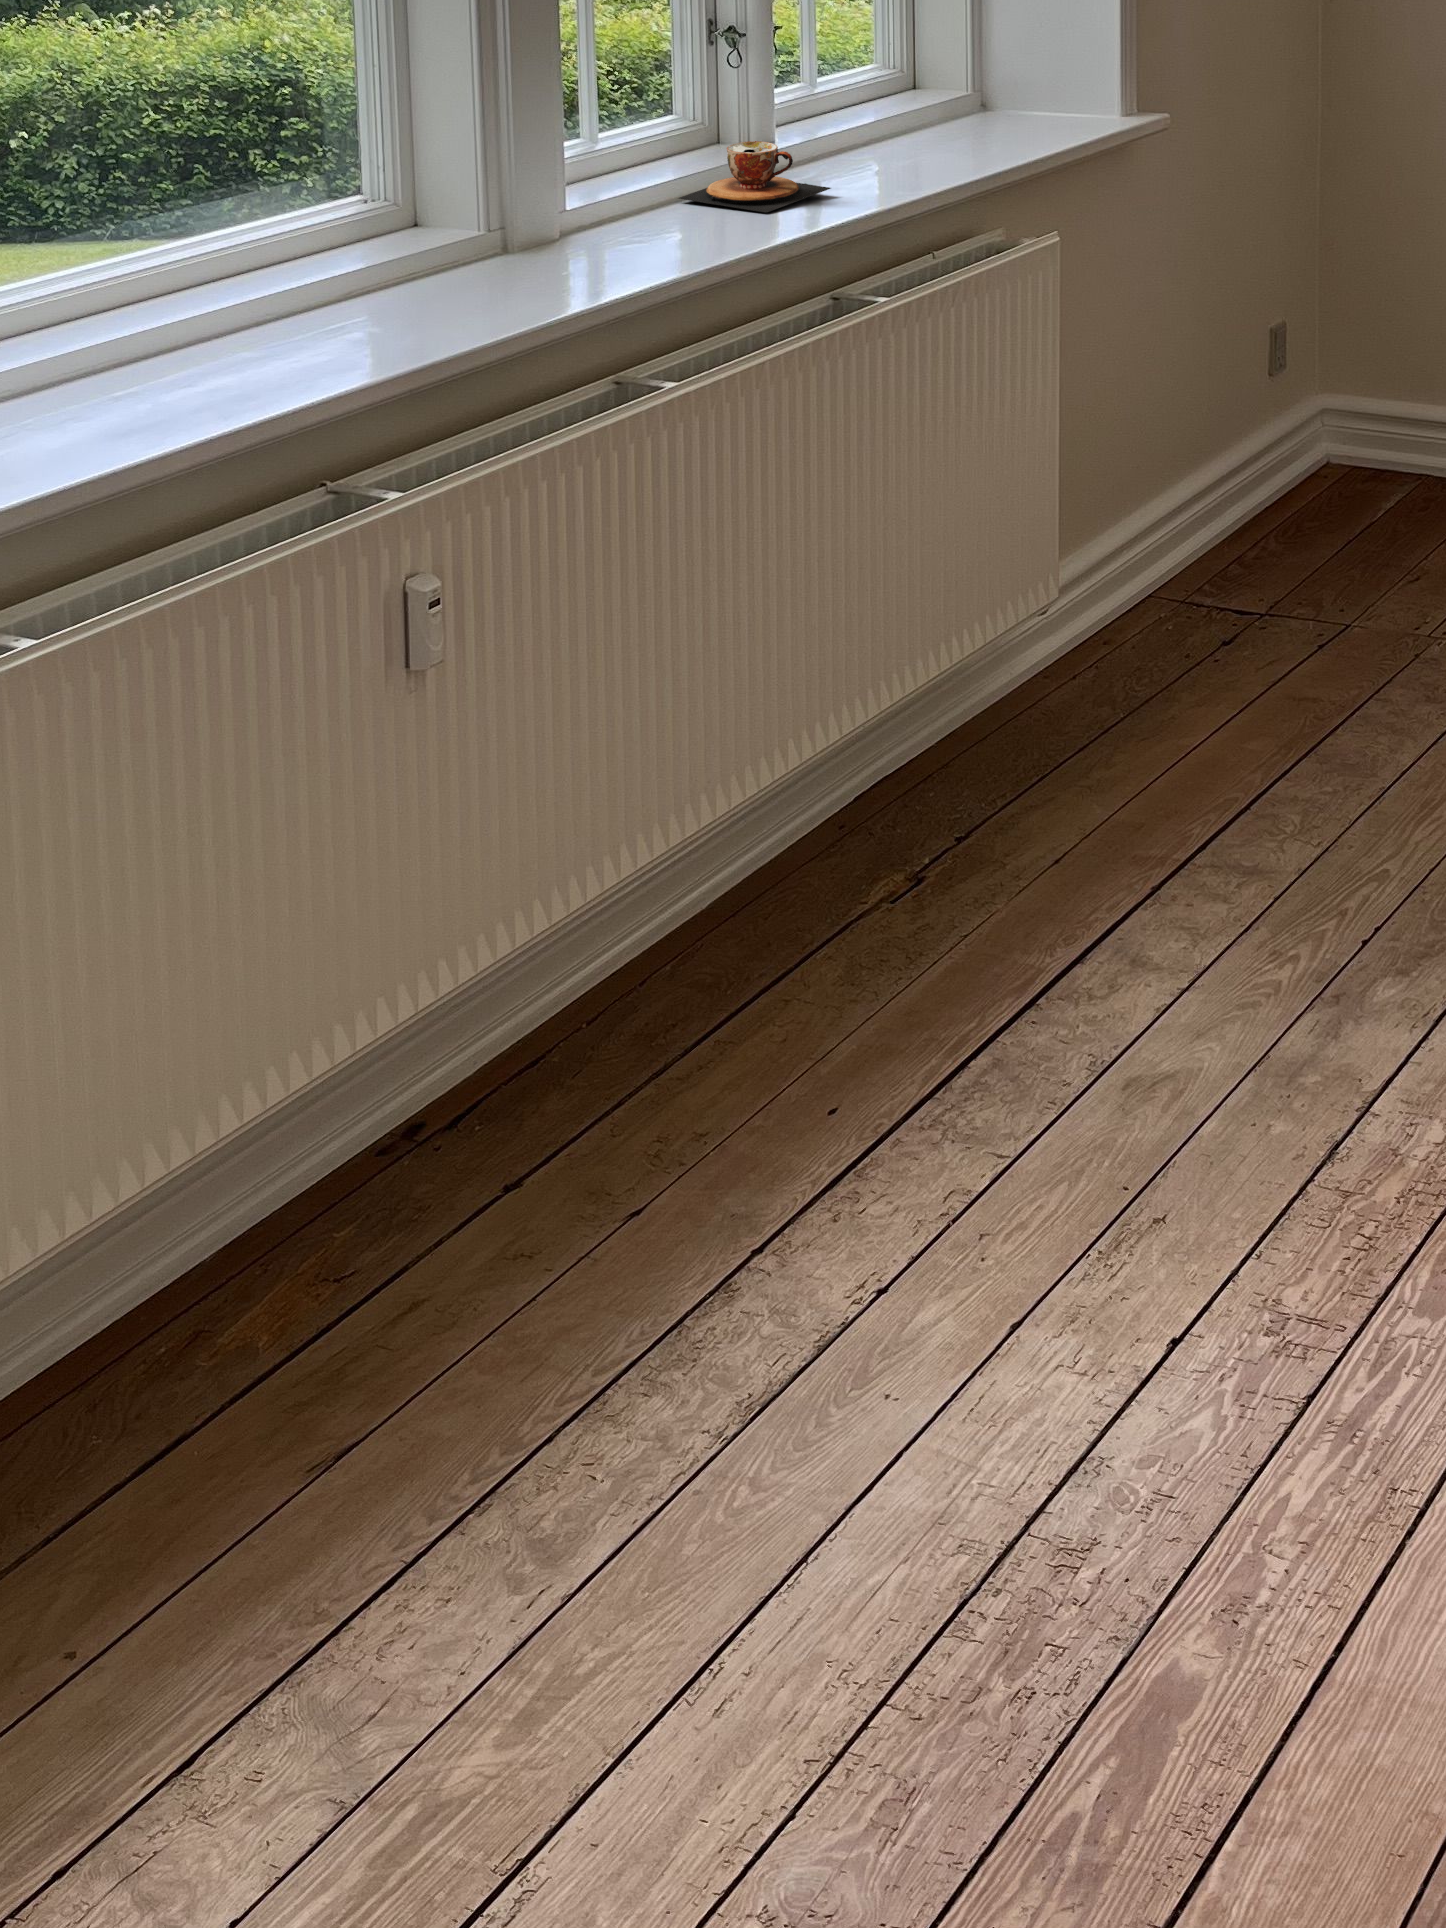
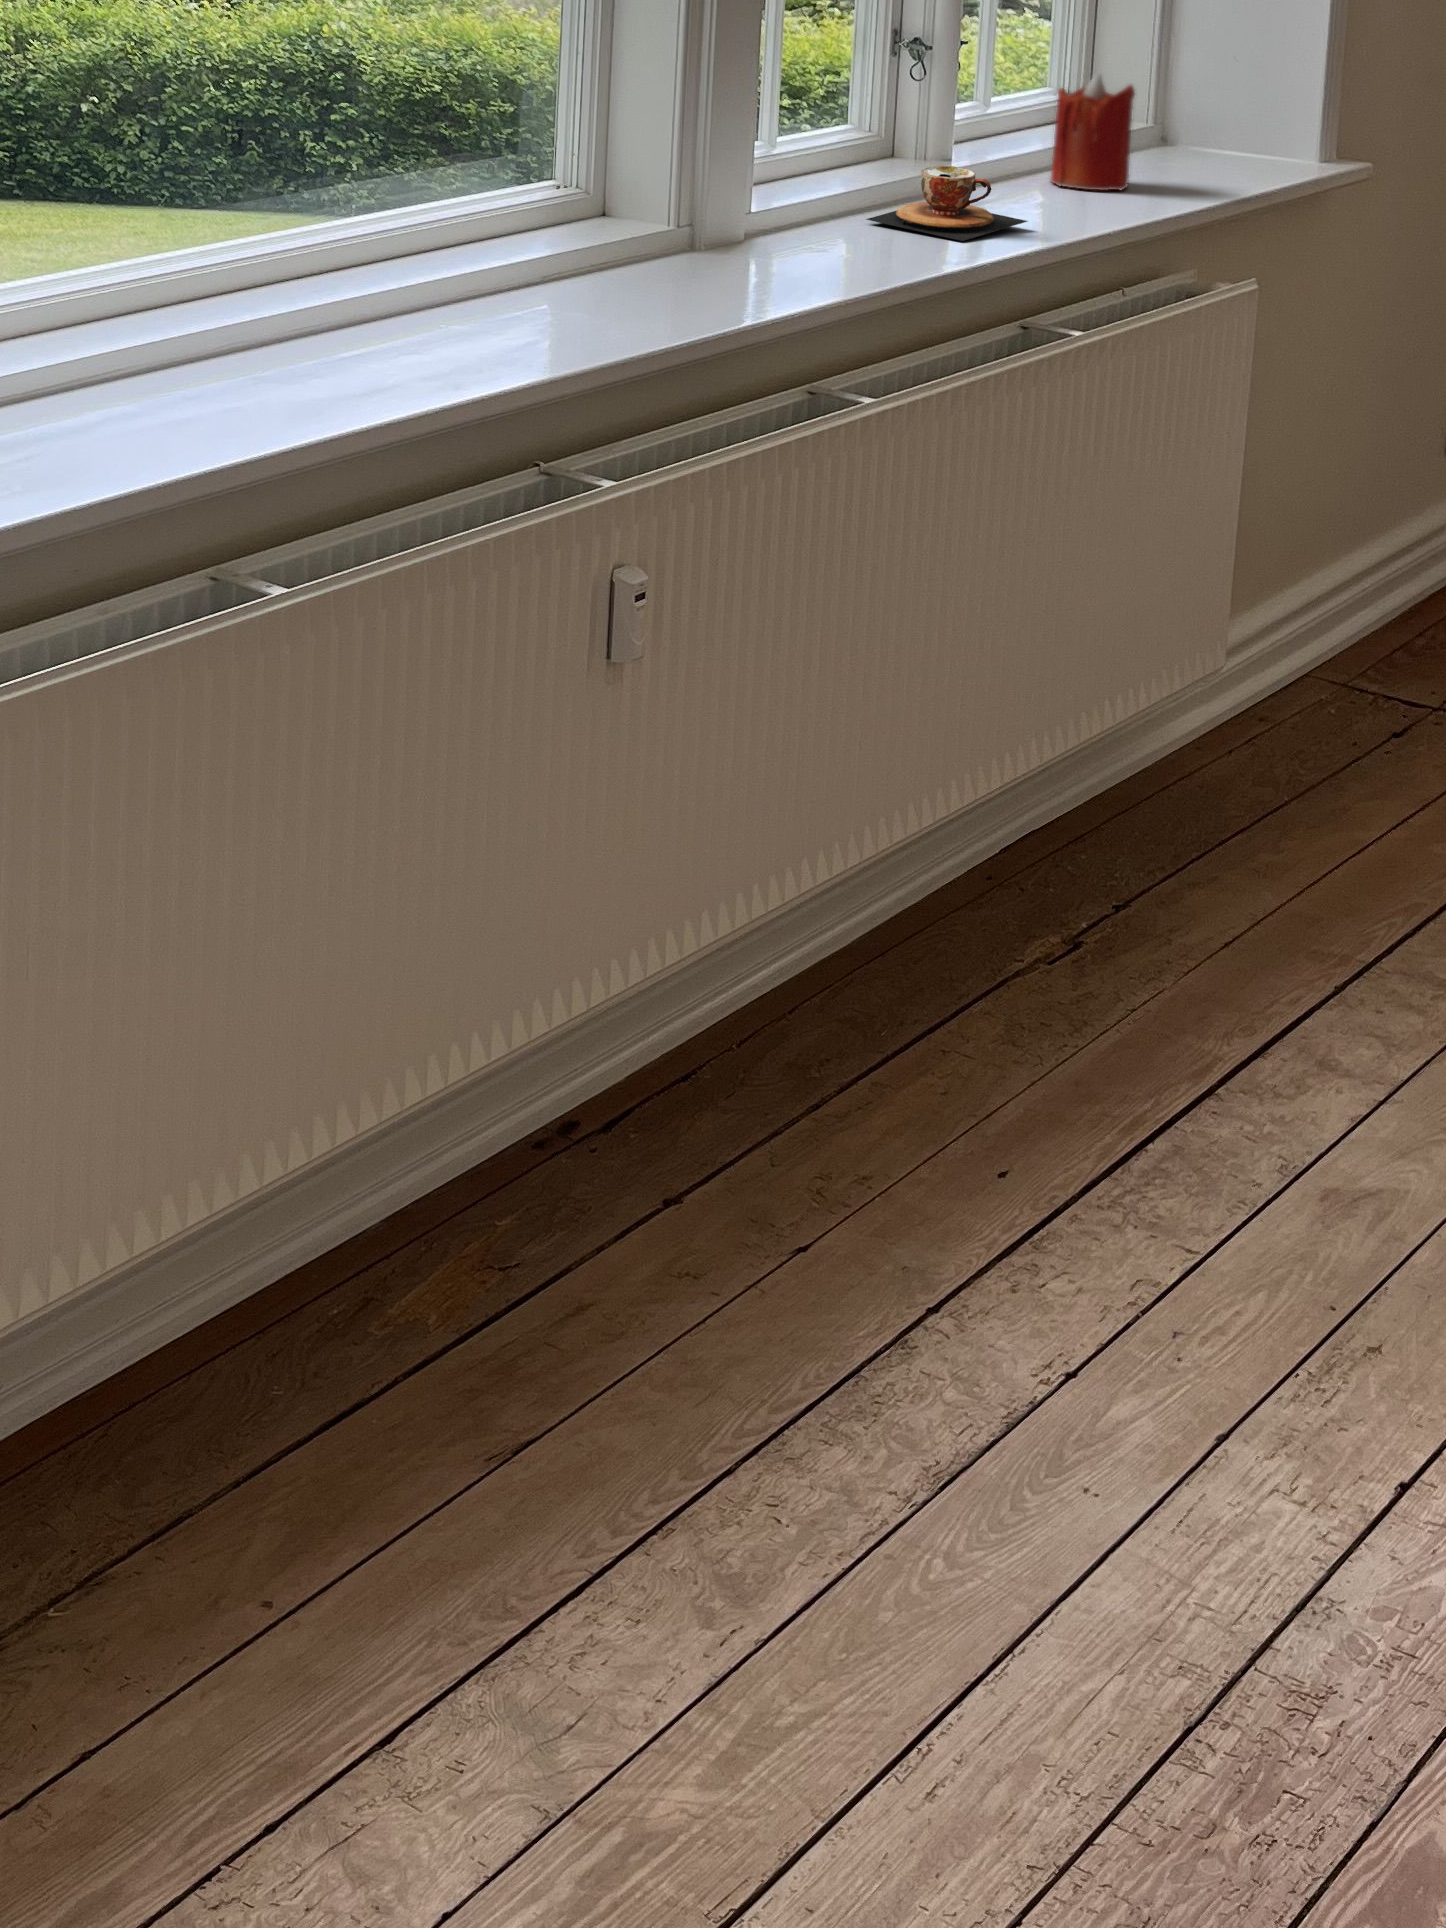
candle: none [865,40,937,152] -> present [1050,74,1135,190]

